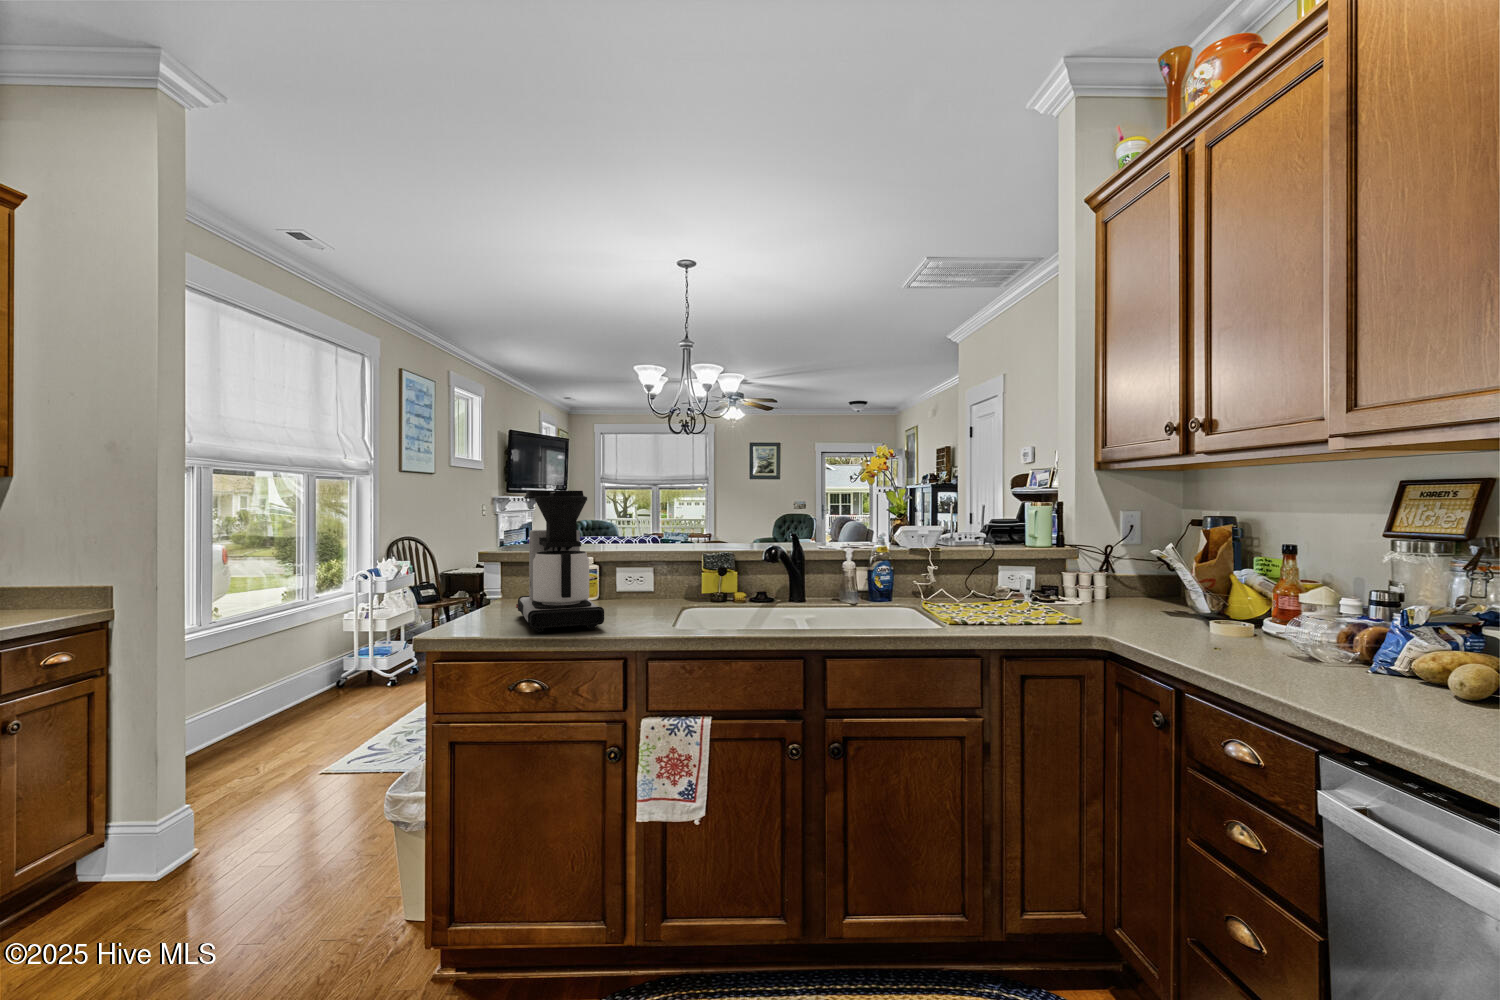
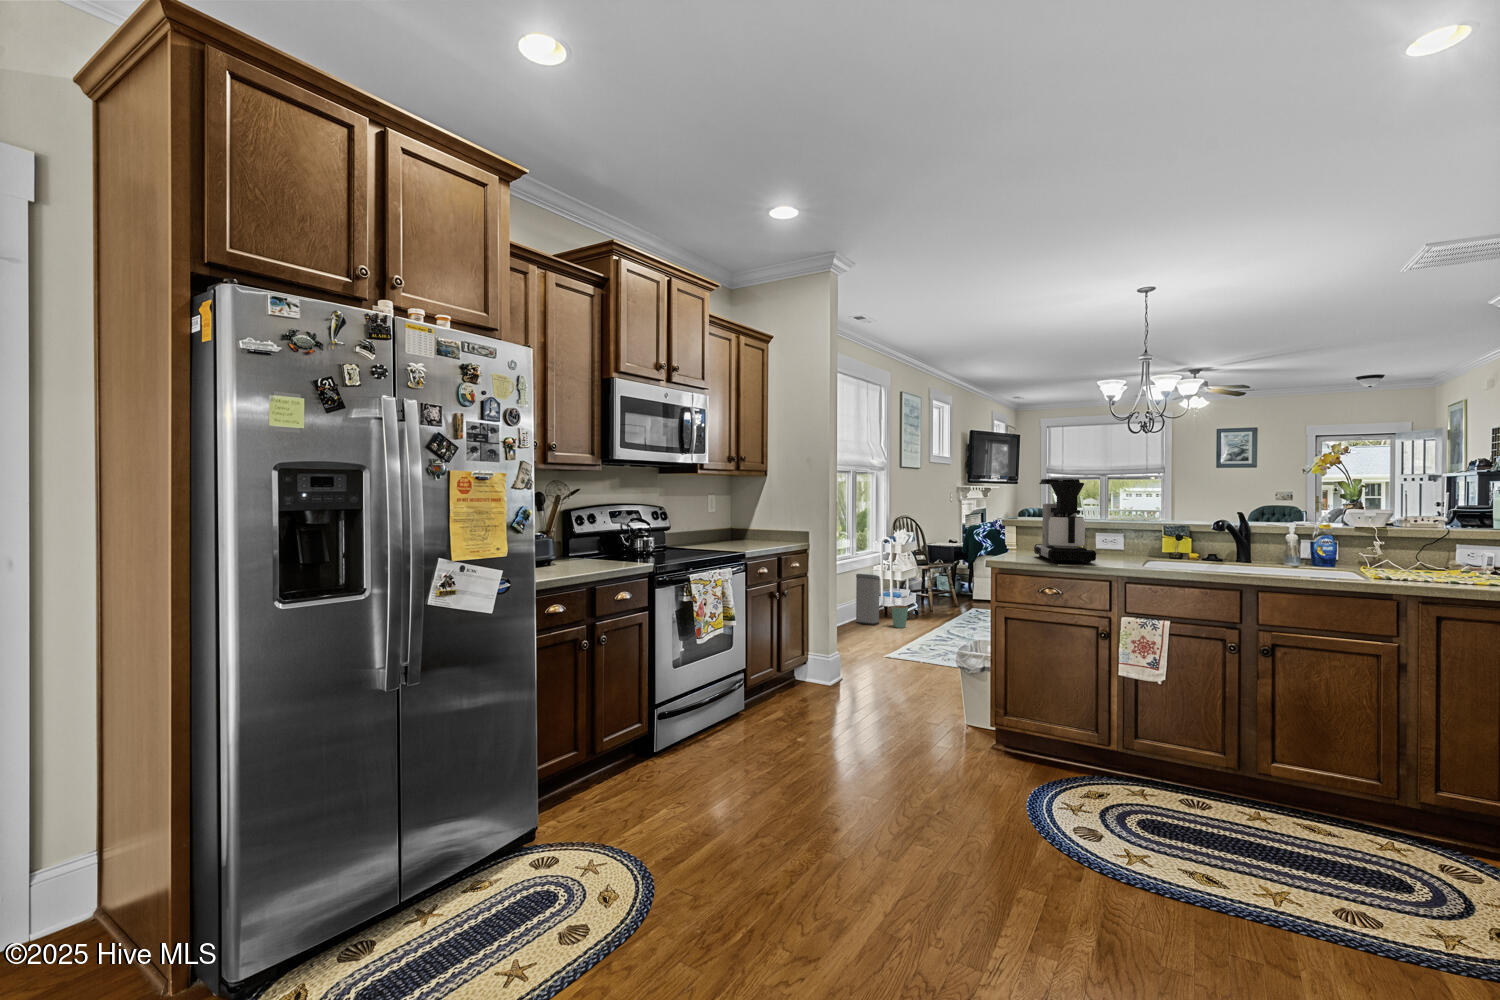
trash can: none [316,627,397,700] -> present [856,574,908,628]

